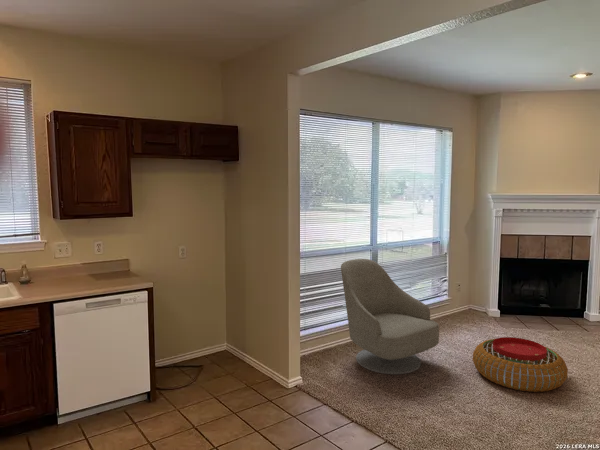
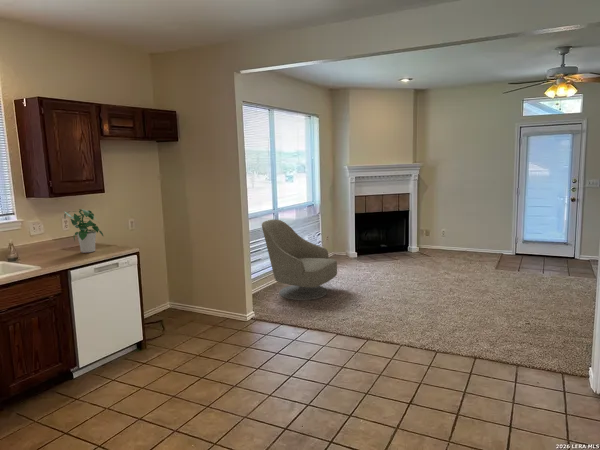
potted plant: none [74,234,115,283] -> present [64,209,103,253]
pouf: present [473,337,568,392] -> none [359,262,418,293]

